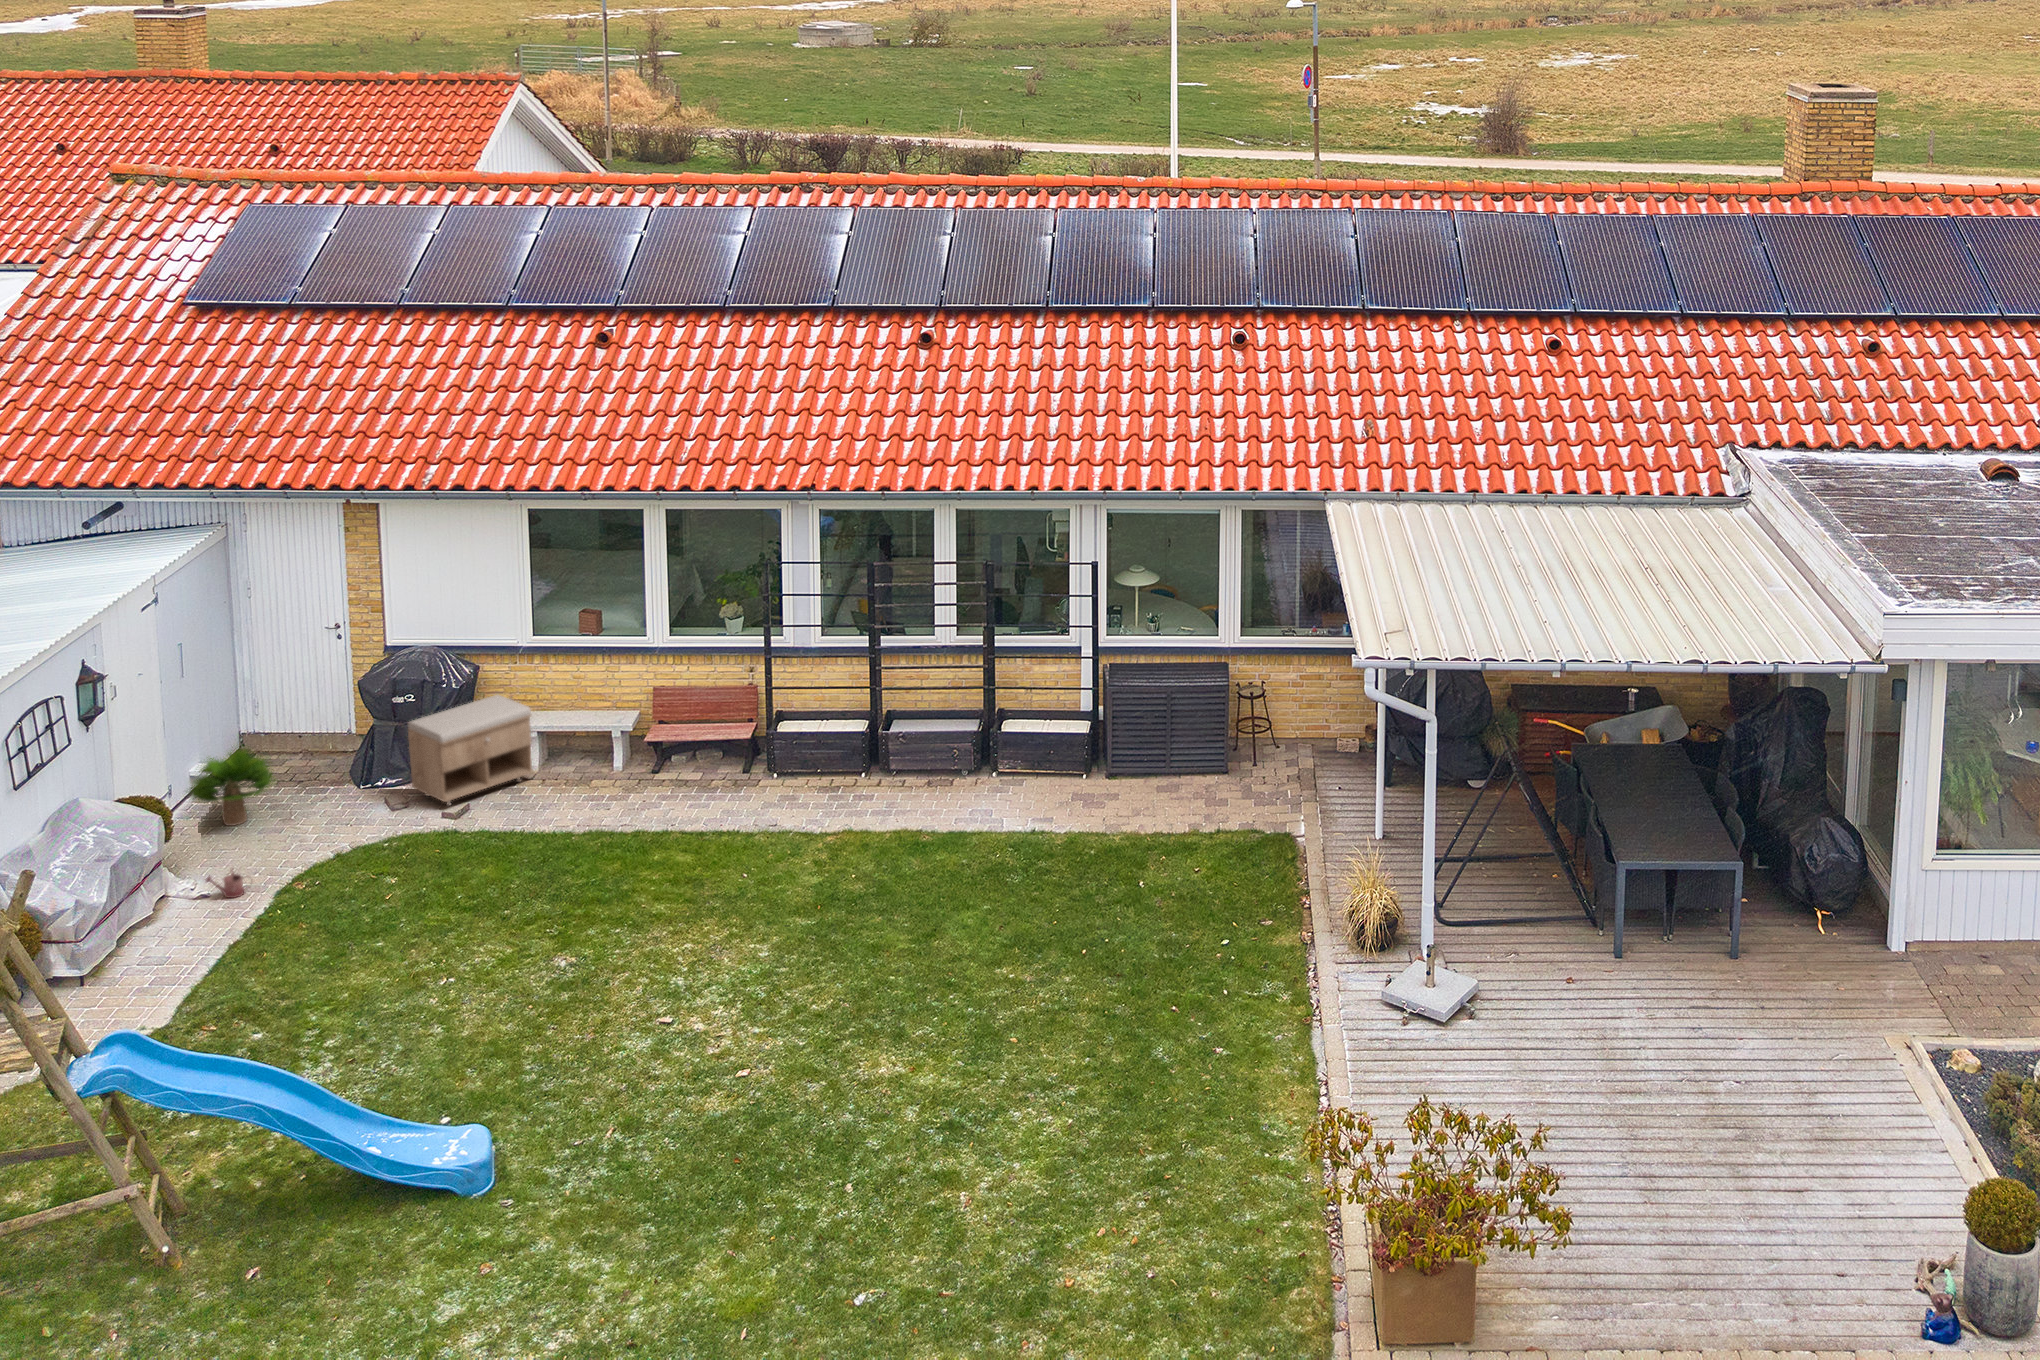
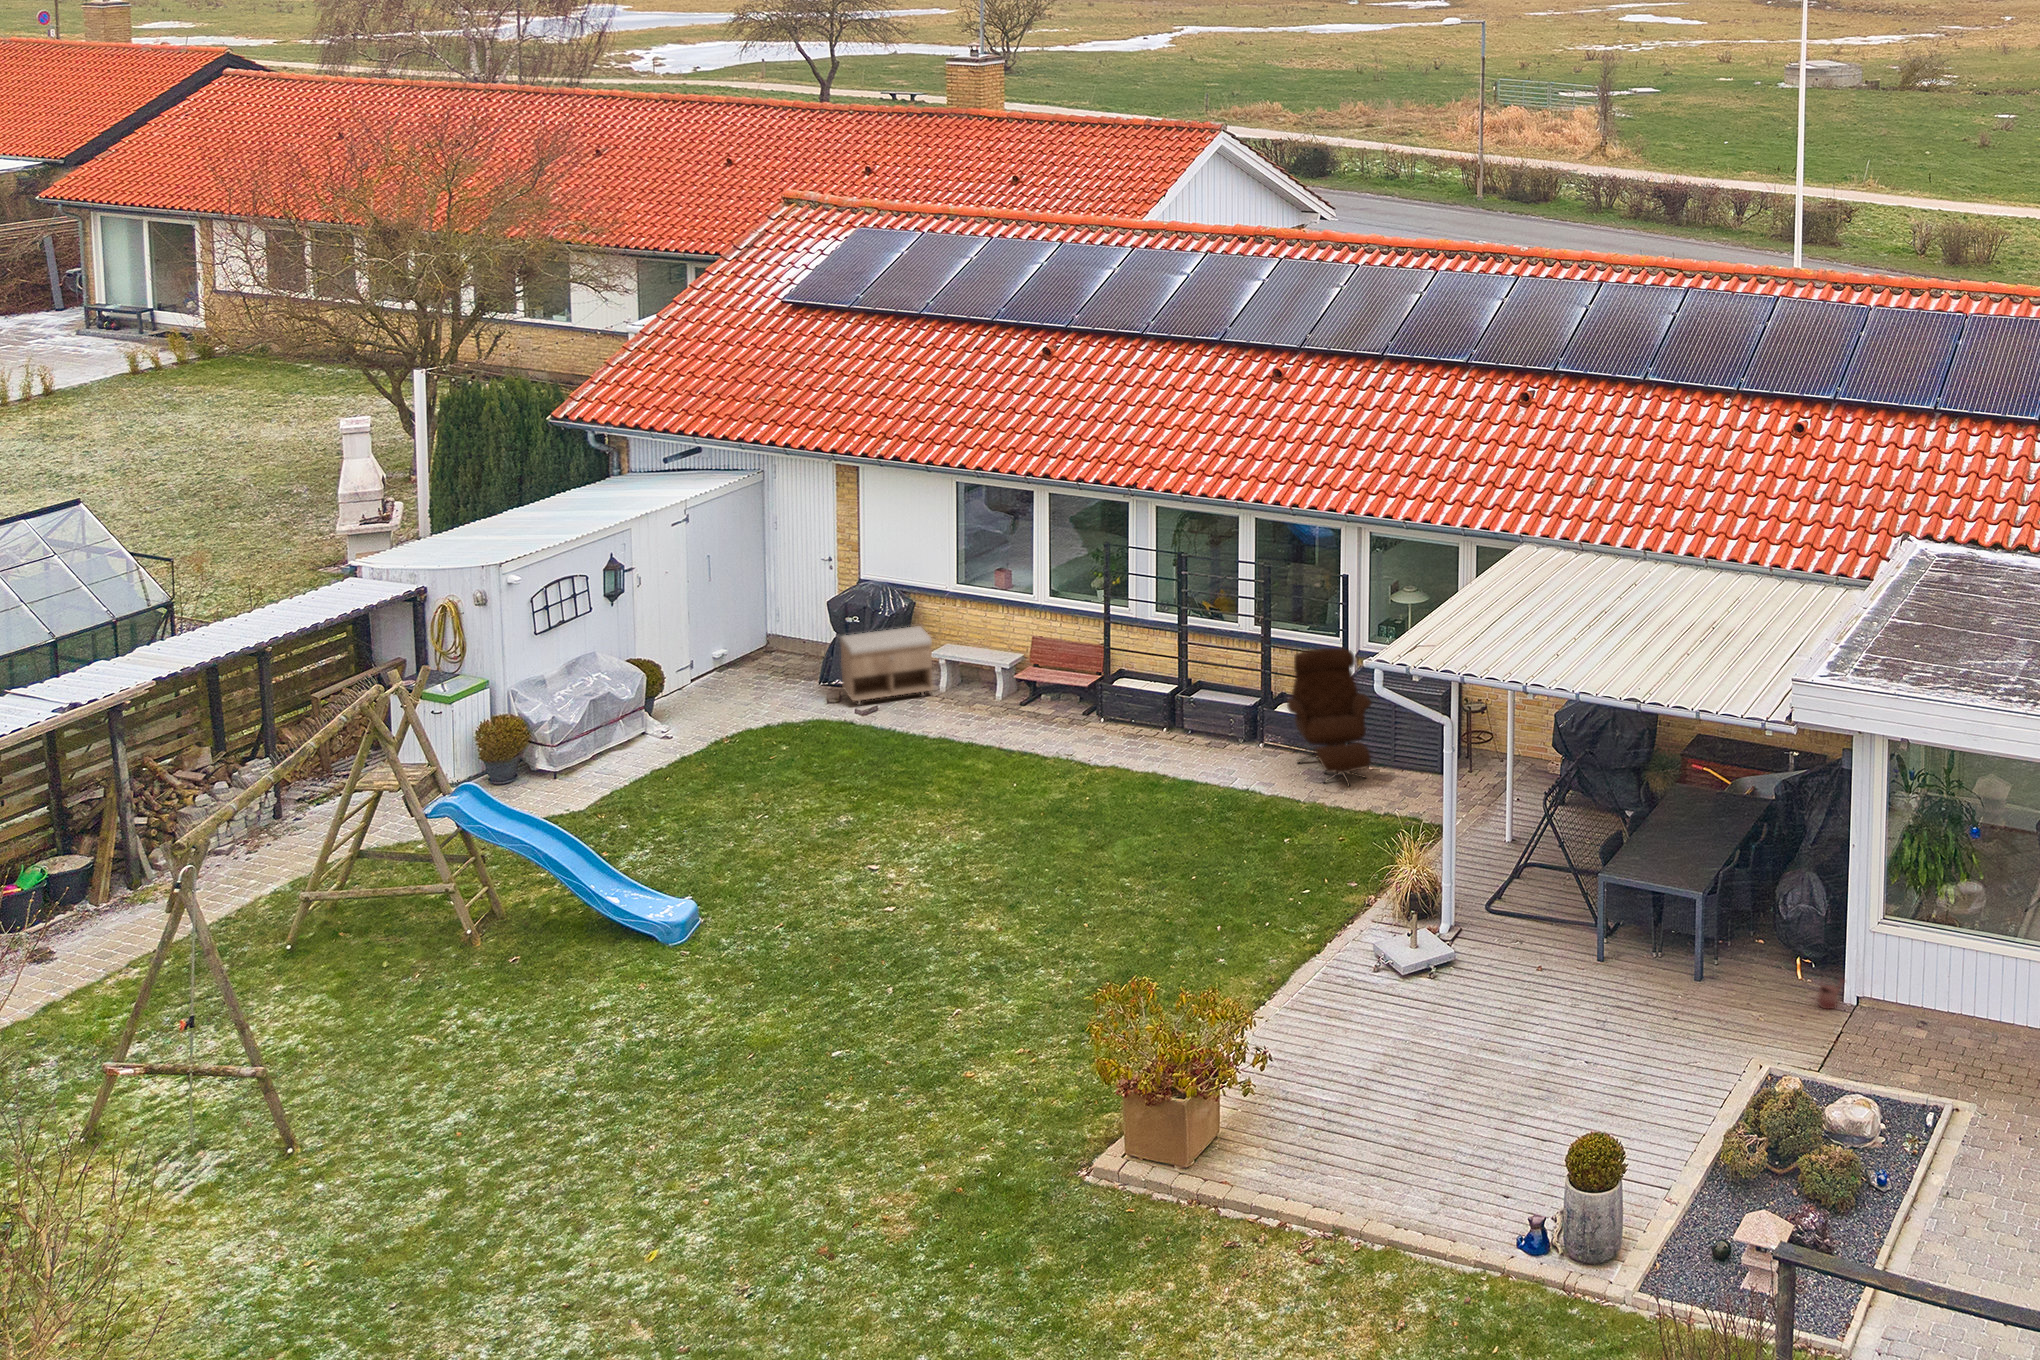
lounge chair: none [1038,649,1166,809] -> present [1287,648,1371,785]
potted plant: present [188,749,275,826] -> none [676,634,747,696]
watering can: present [206,868,246,898] -> present [1817,979,1845,1009]

